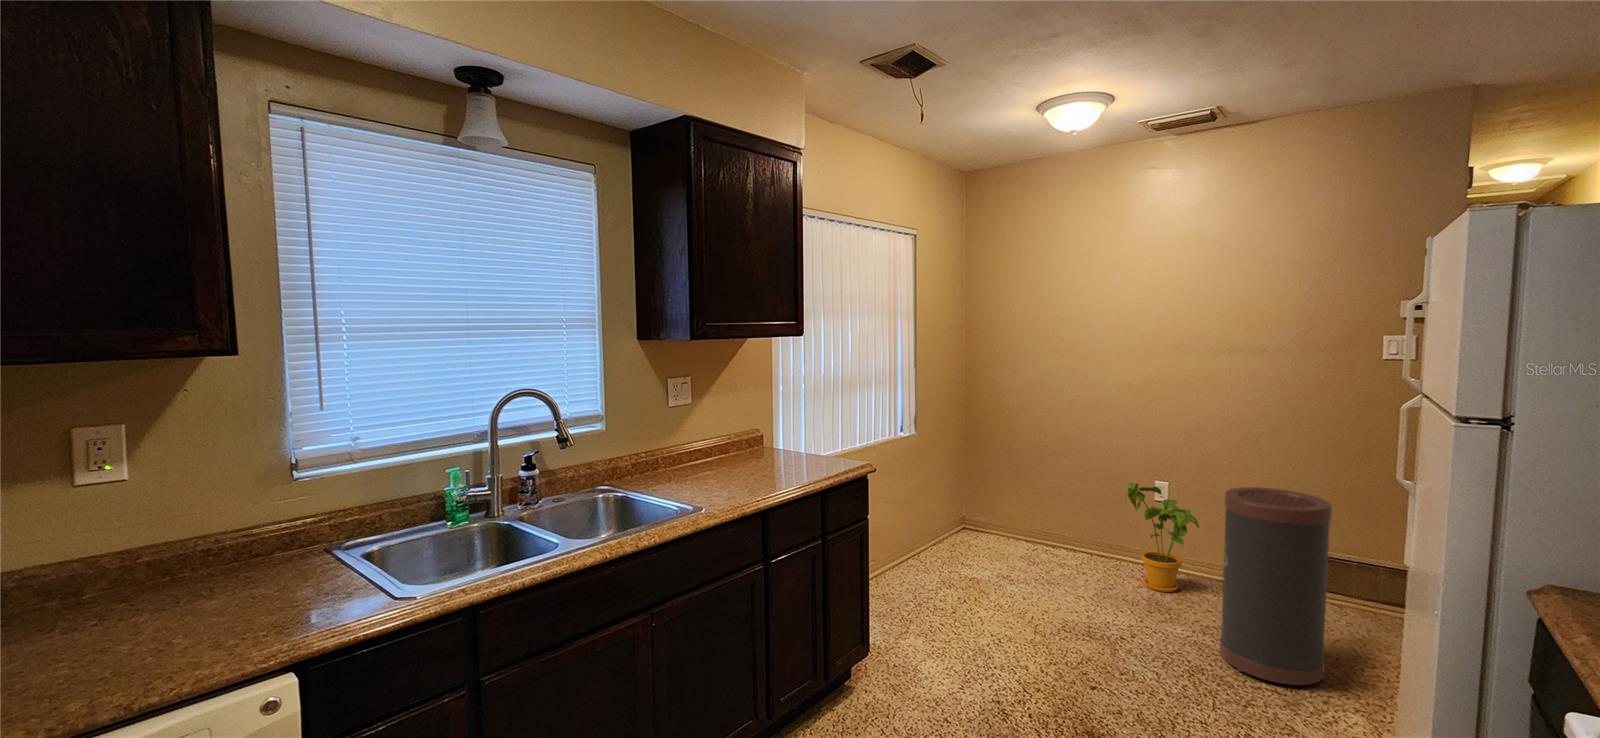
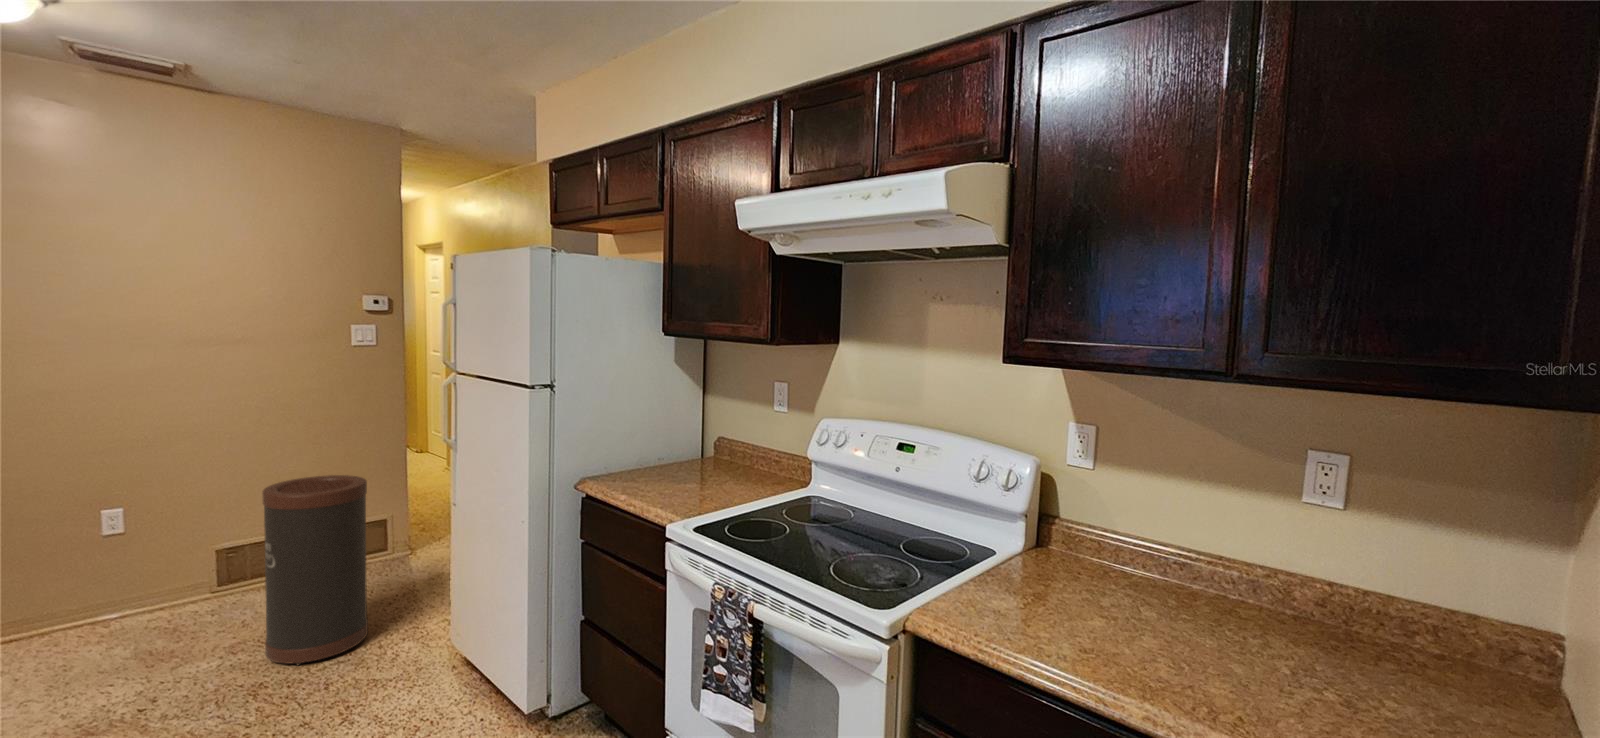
house plant: present [1125,482,1199,592] -> none [73,515,194,643]

